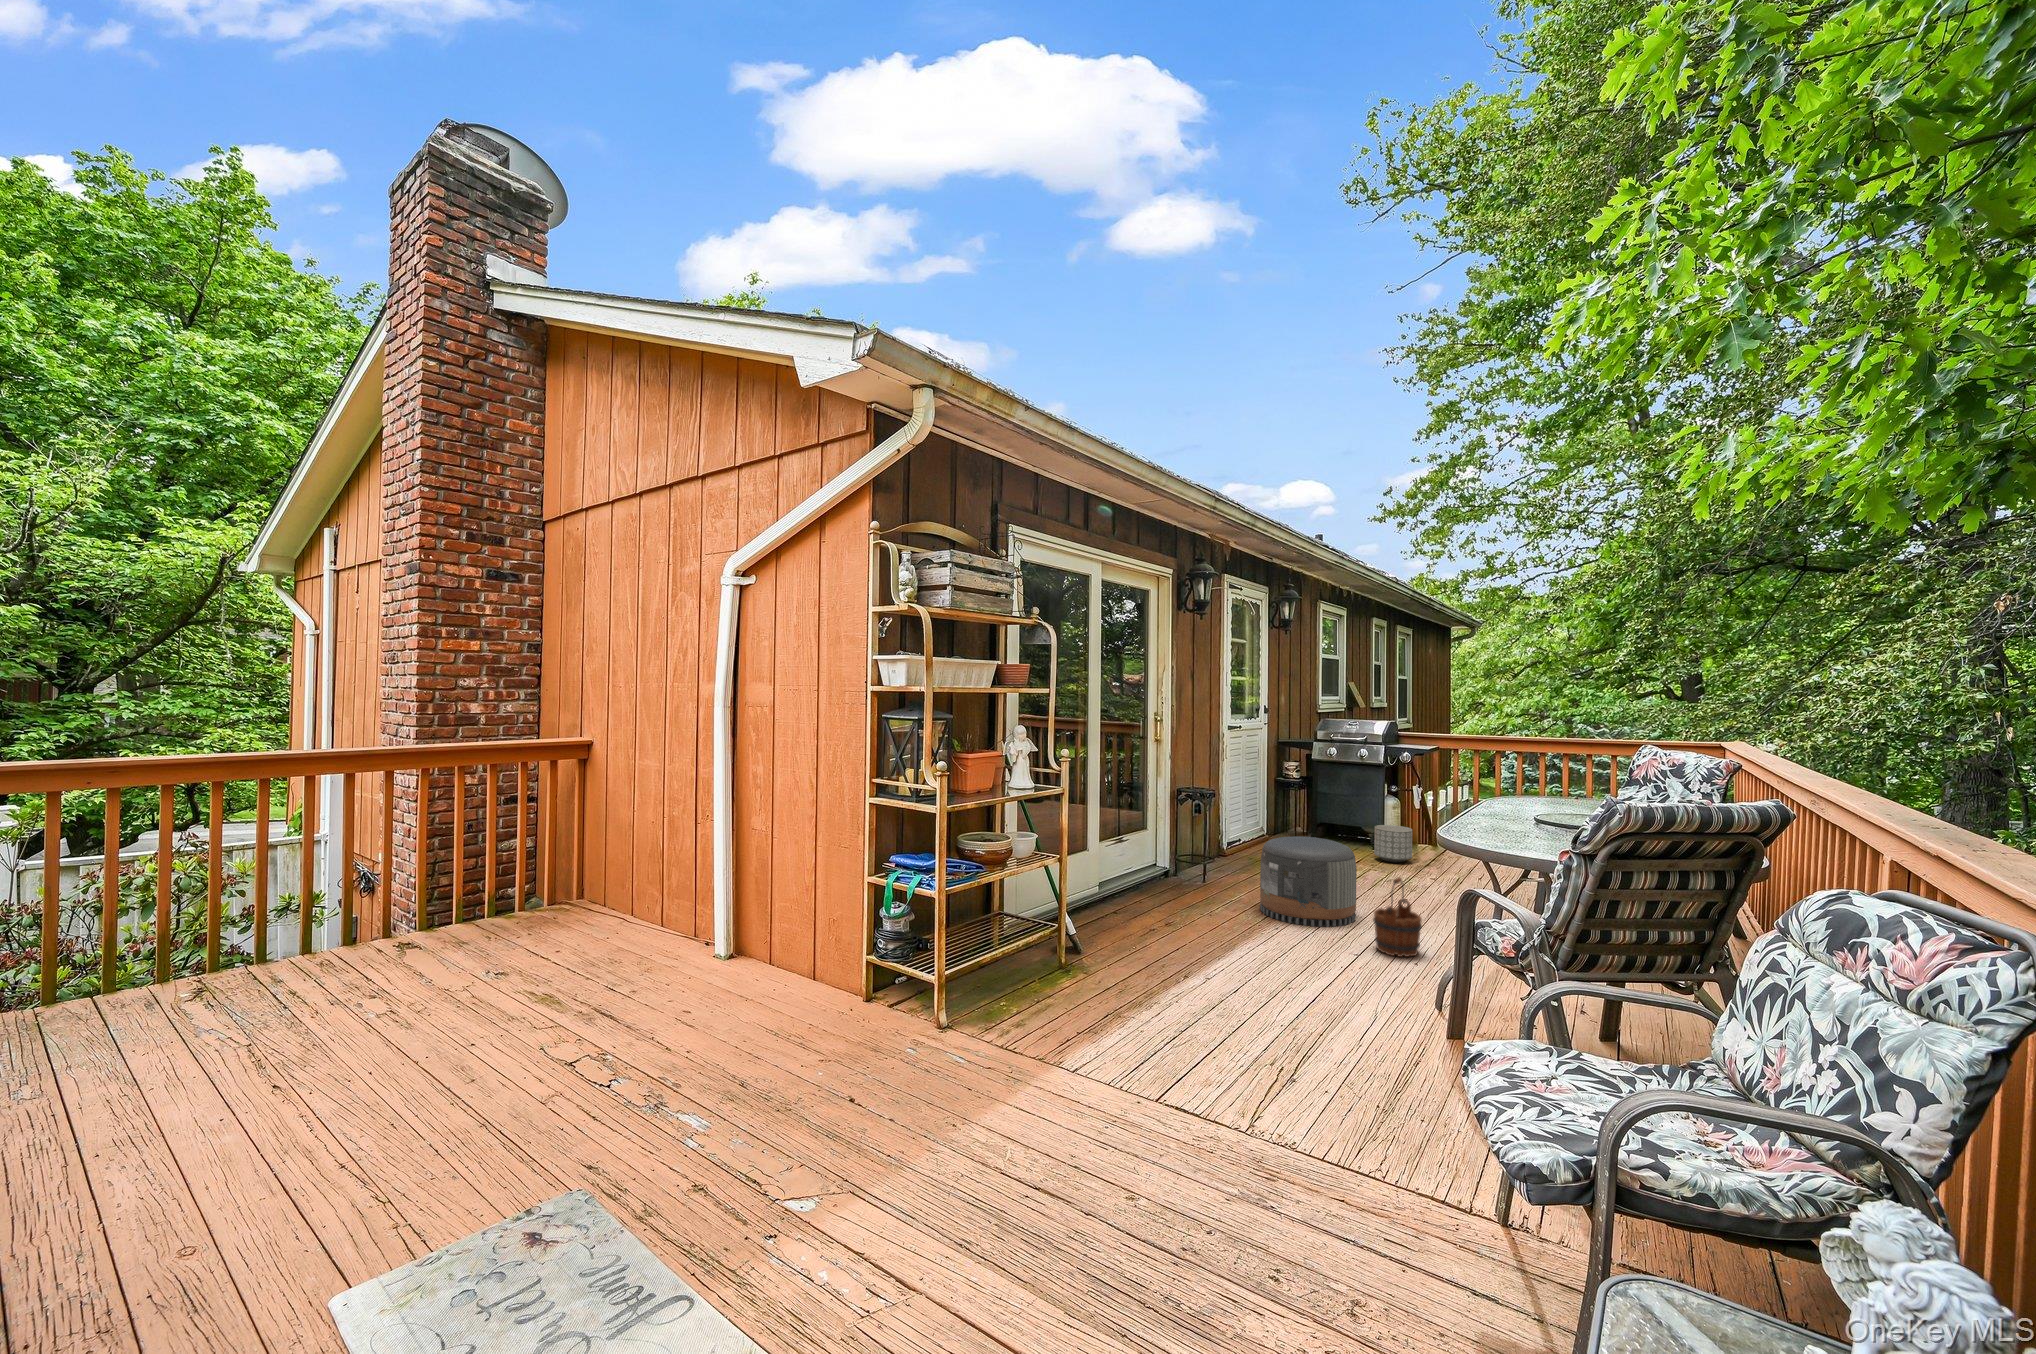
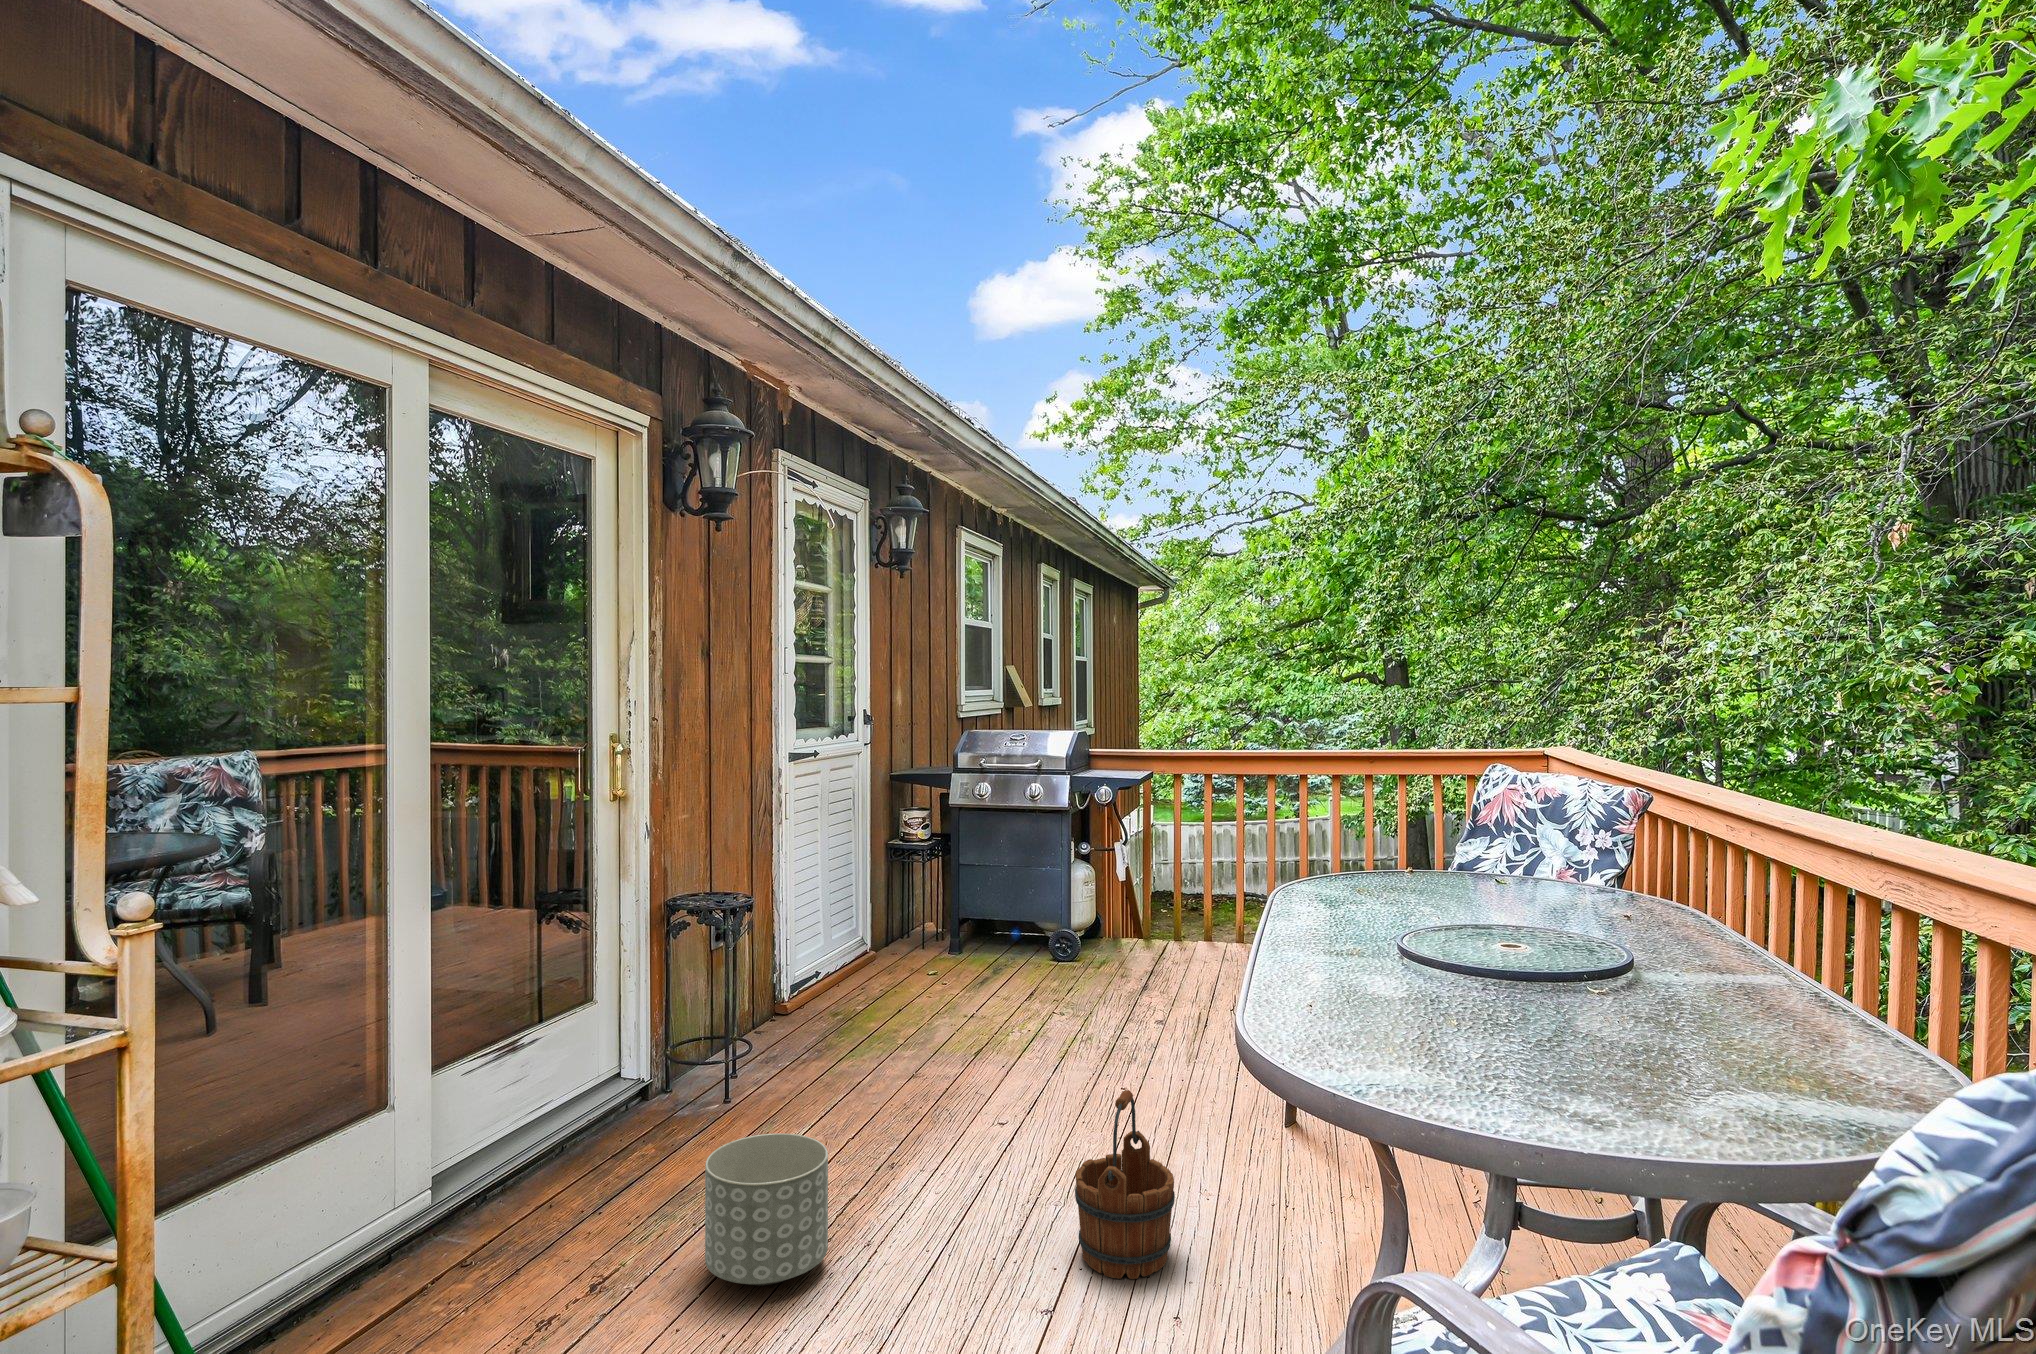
planter: present [1374,825,1412,863] -> present [705,1133,828,1285]
pouf: present [1260,836,1357,927] -> none [838,990,1034,1205]

